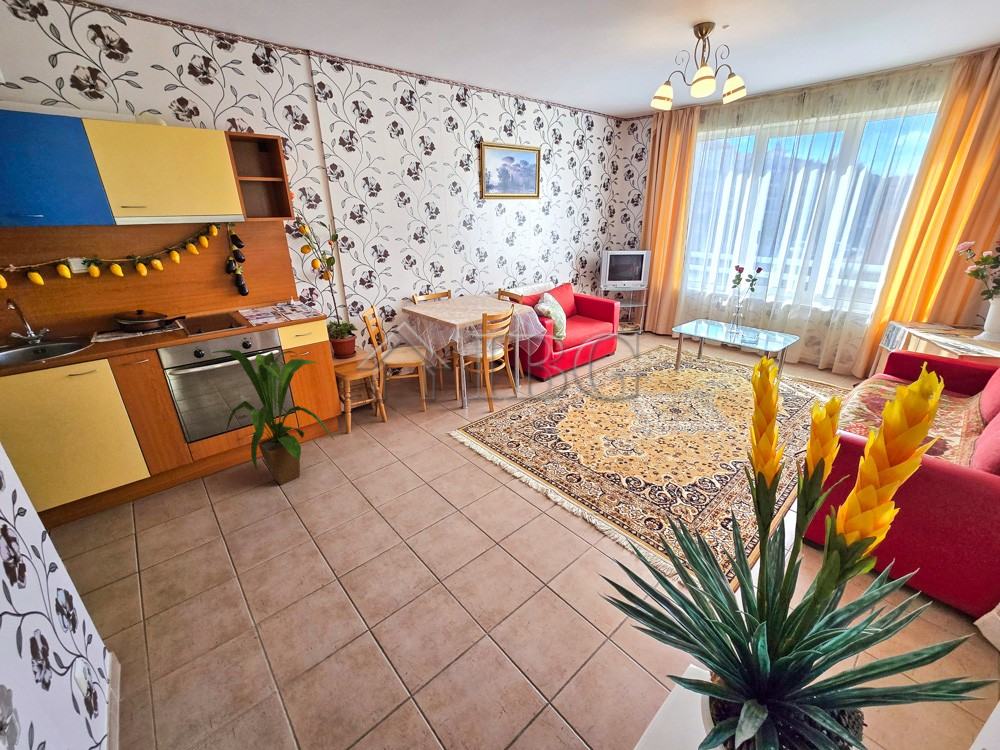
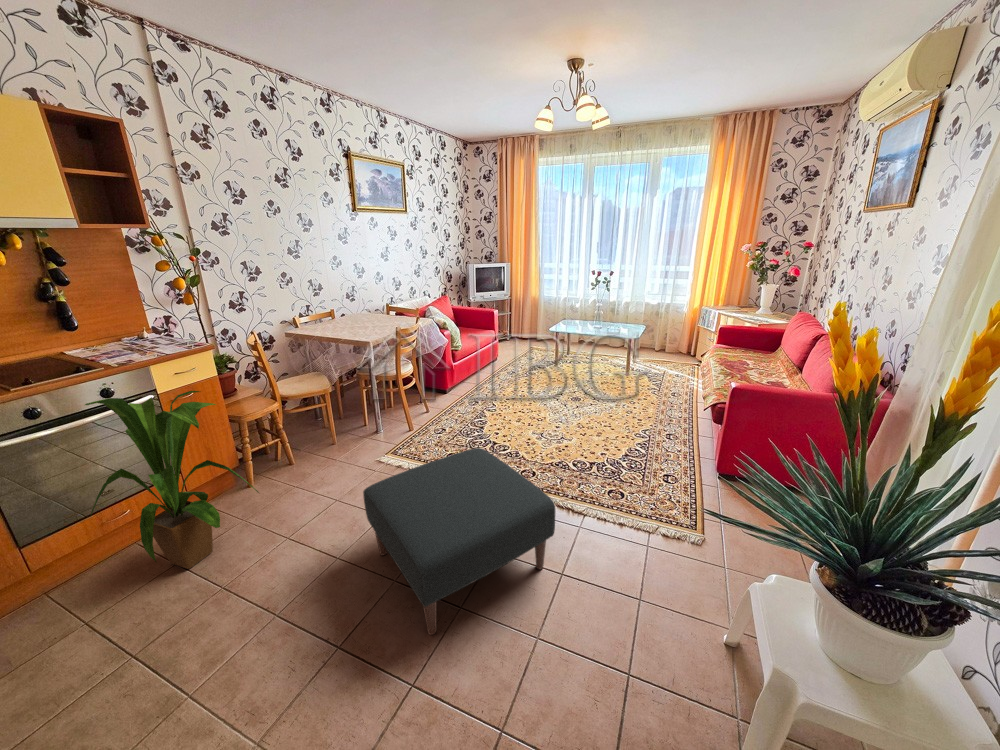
ottoman: none [388,440,542,594] -> present [363,448,555,635]

